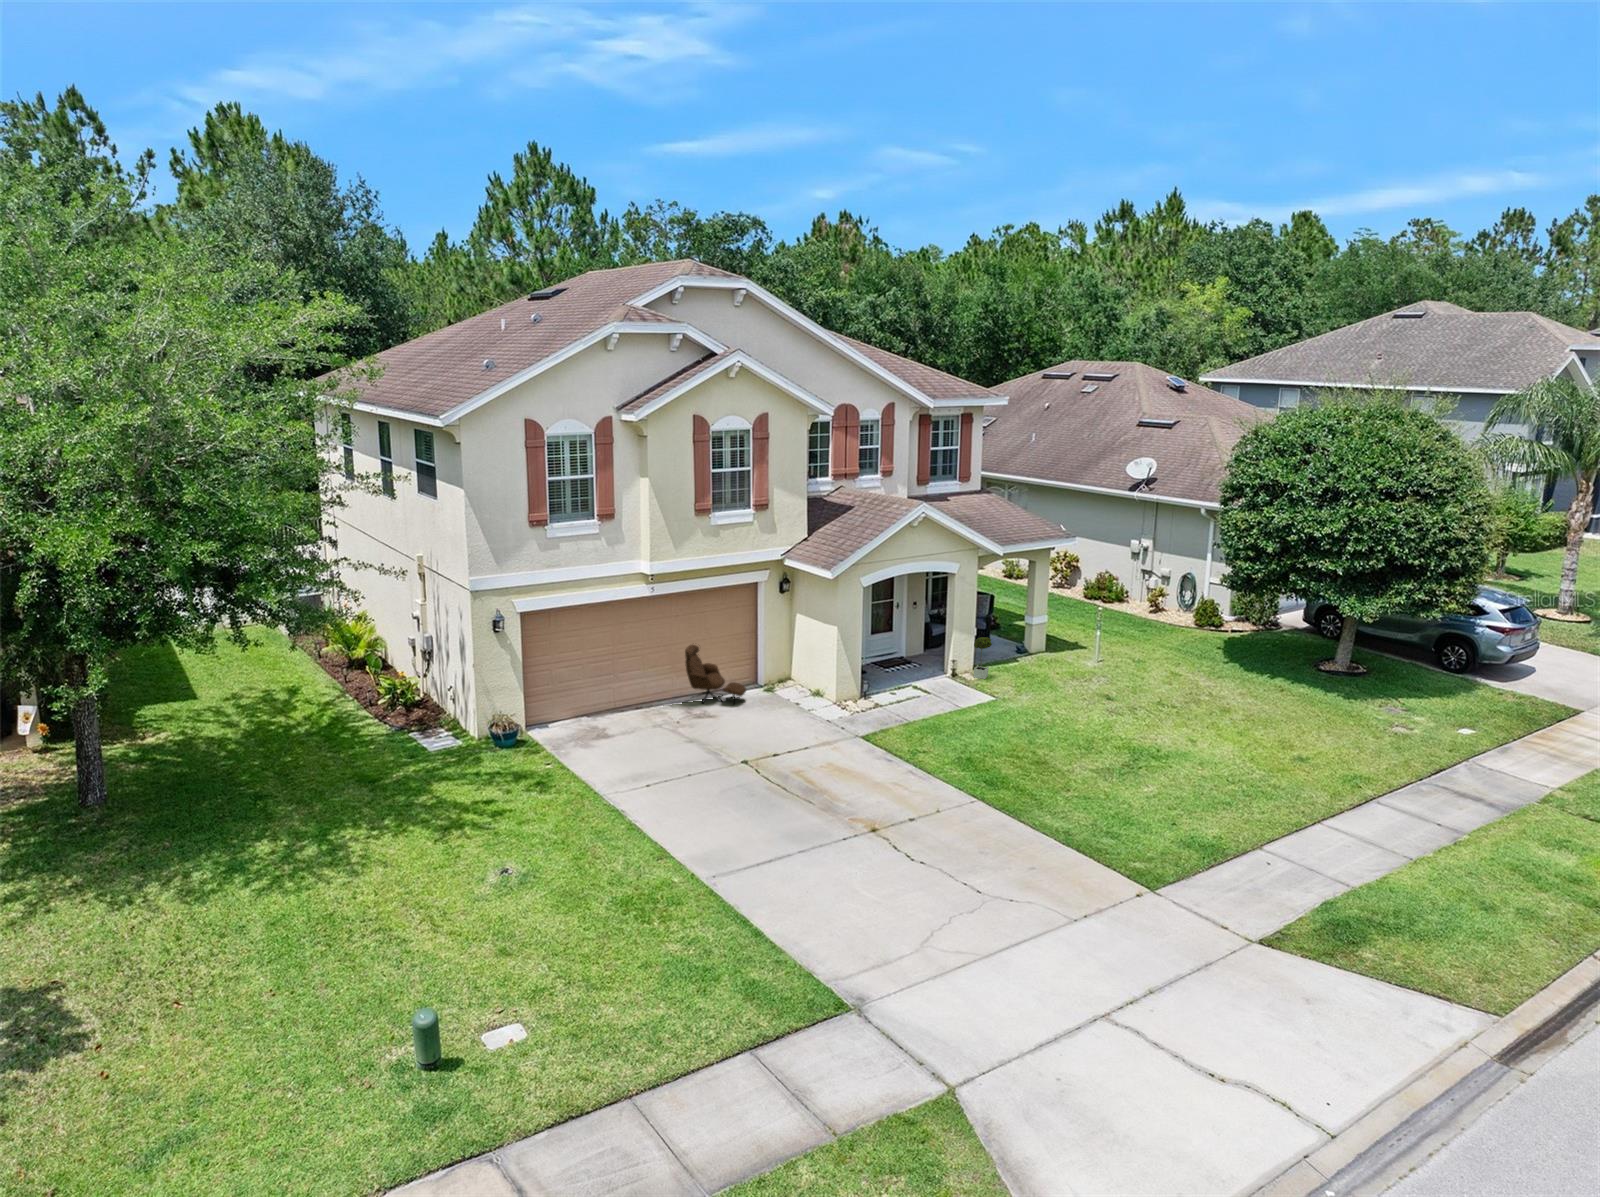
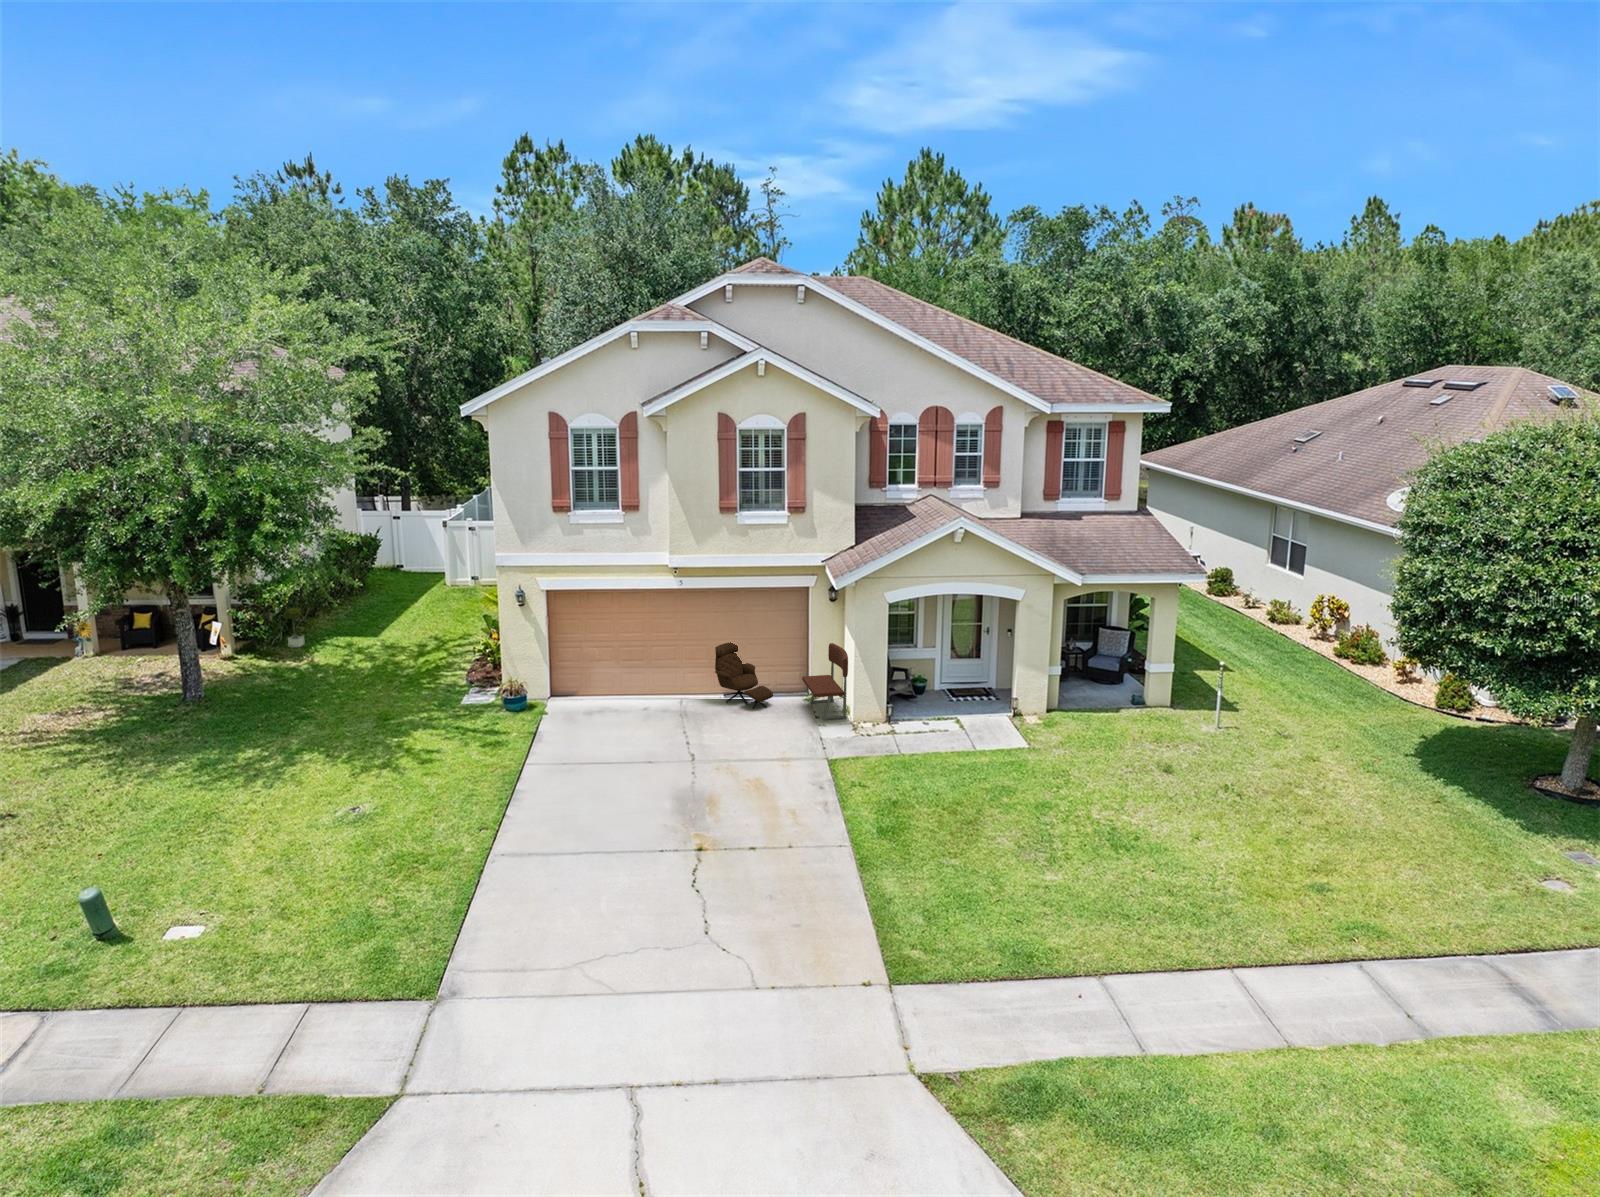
bench: none [769,632,827,704] -> present [802,643,848,720]
potted tree: present [974,637,992,679] -> present [283,608,304,647]

